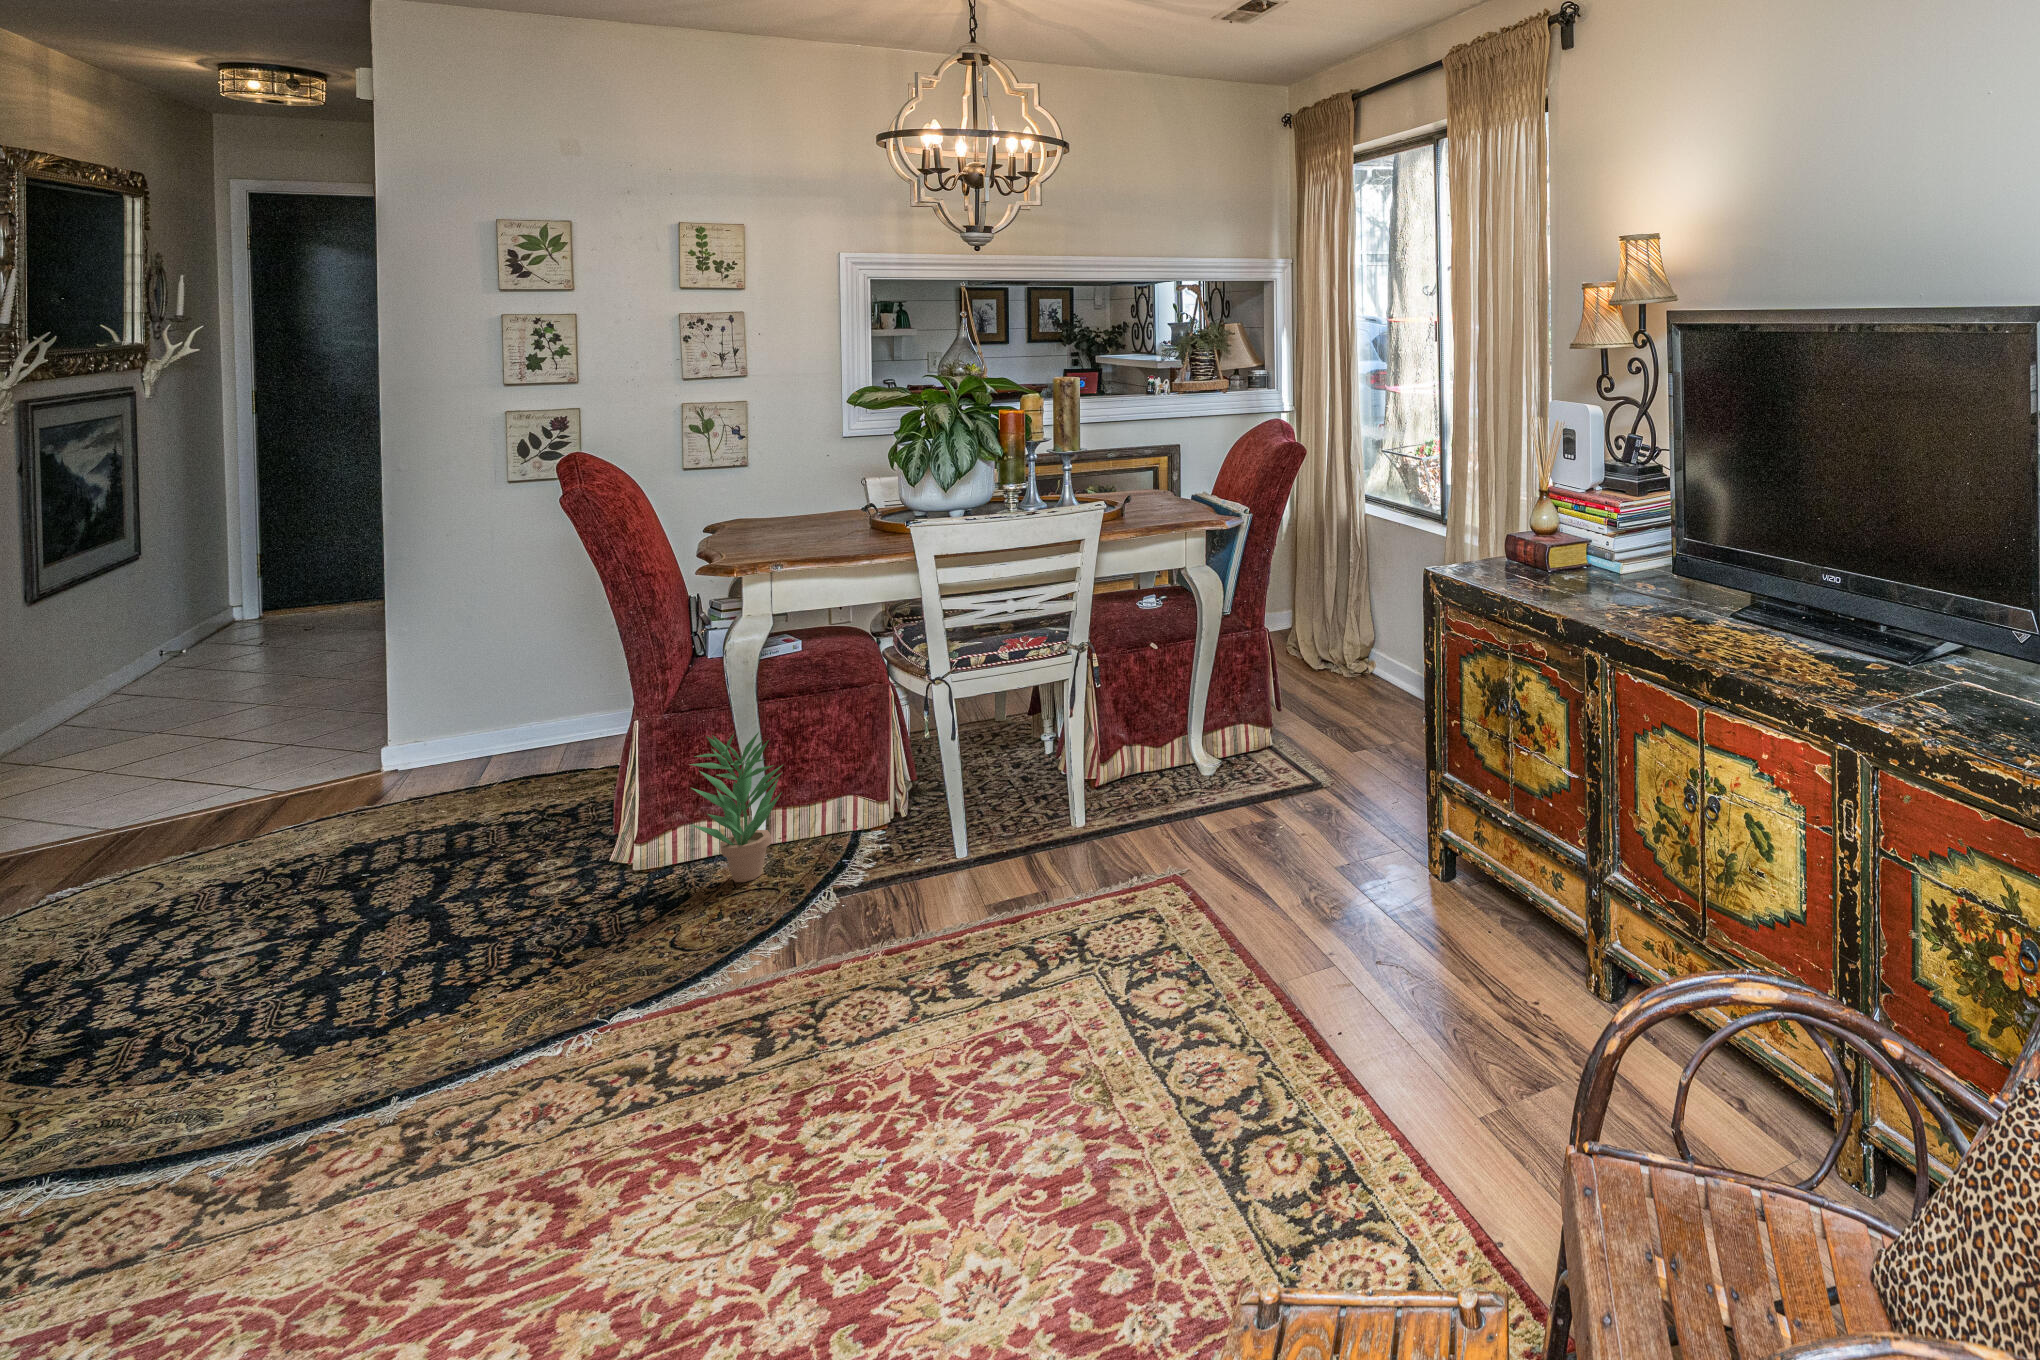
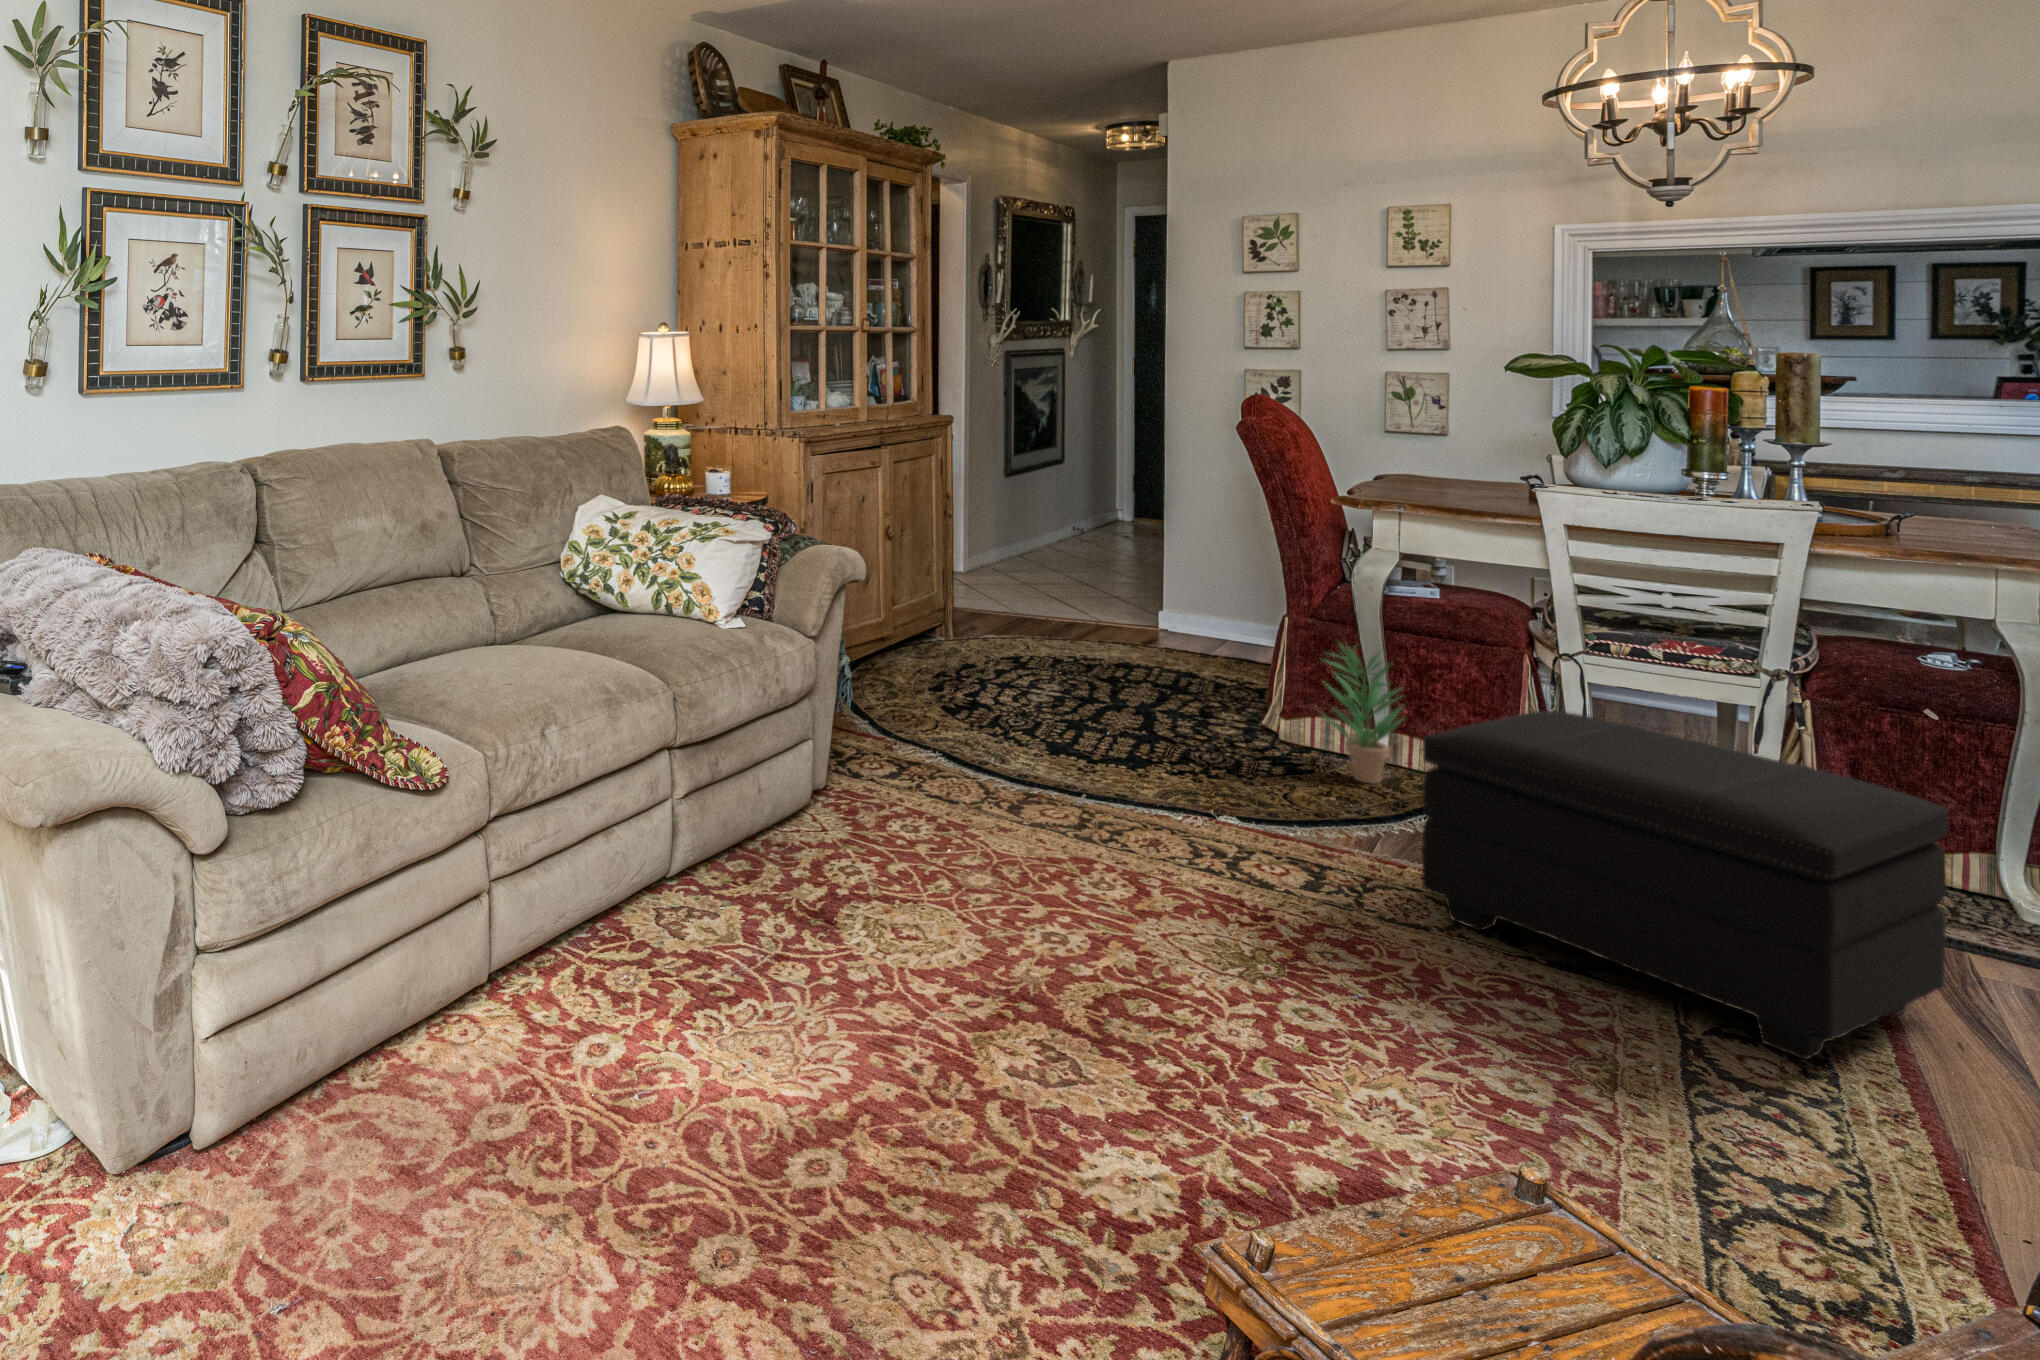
footstool: none [874,728,1220,1002] -> present [1422,711,1948,1059]

